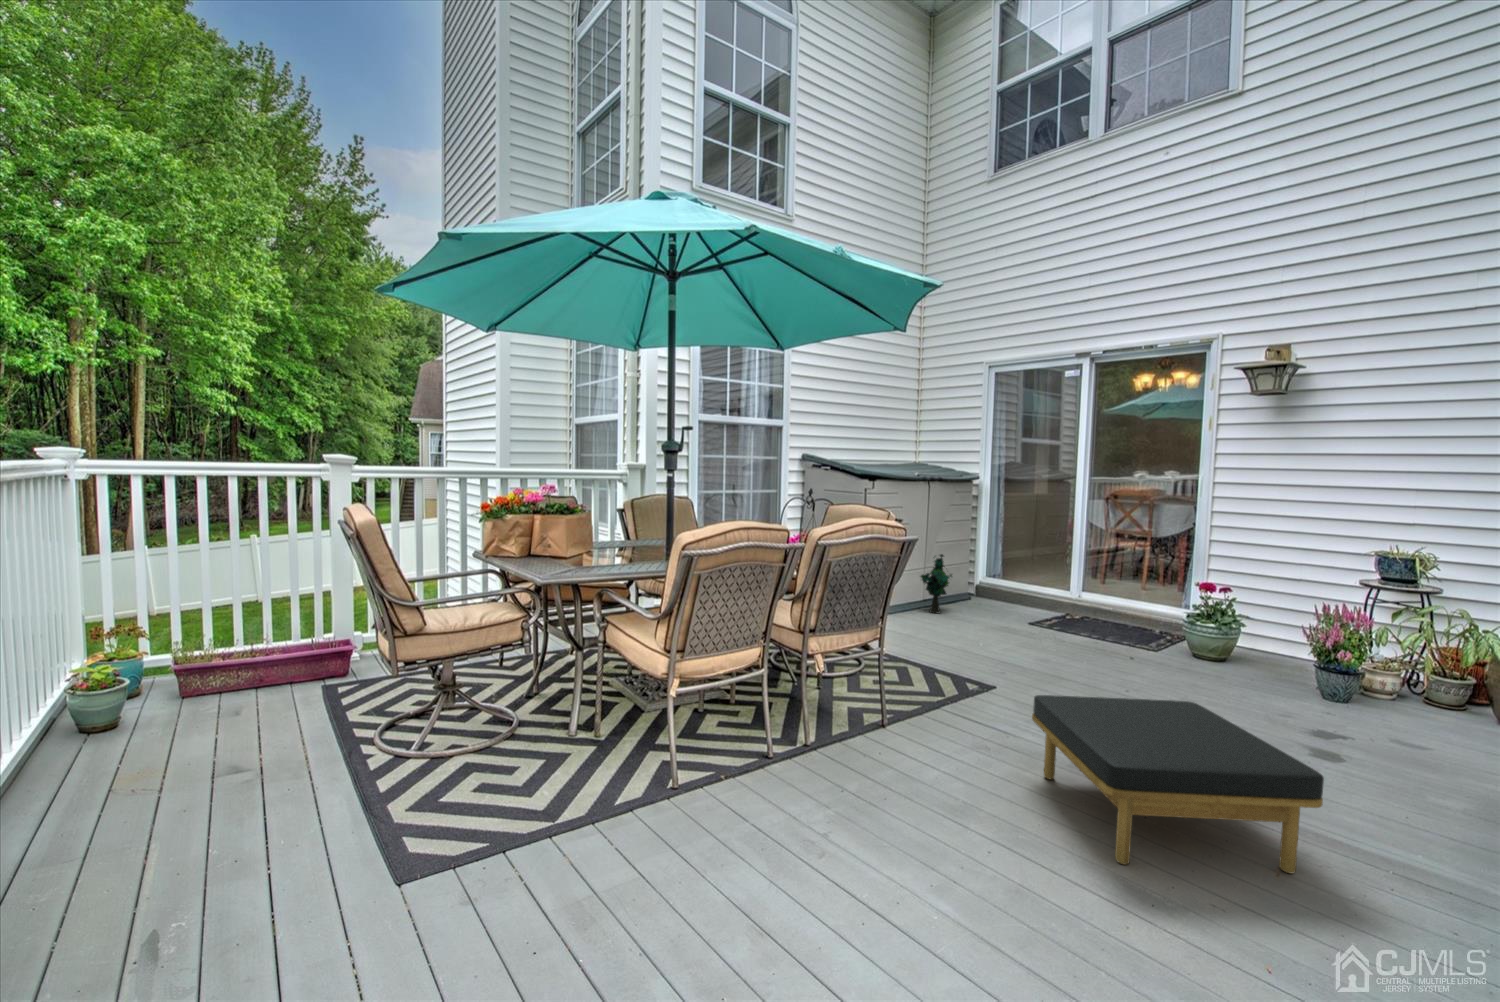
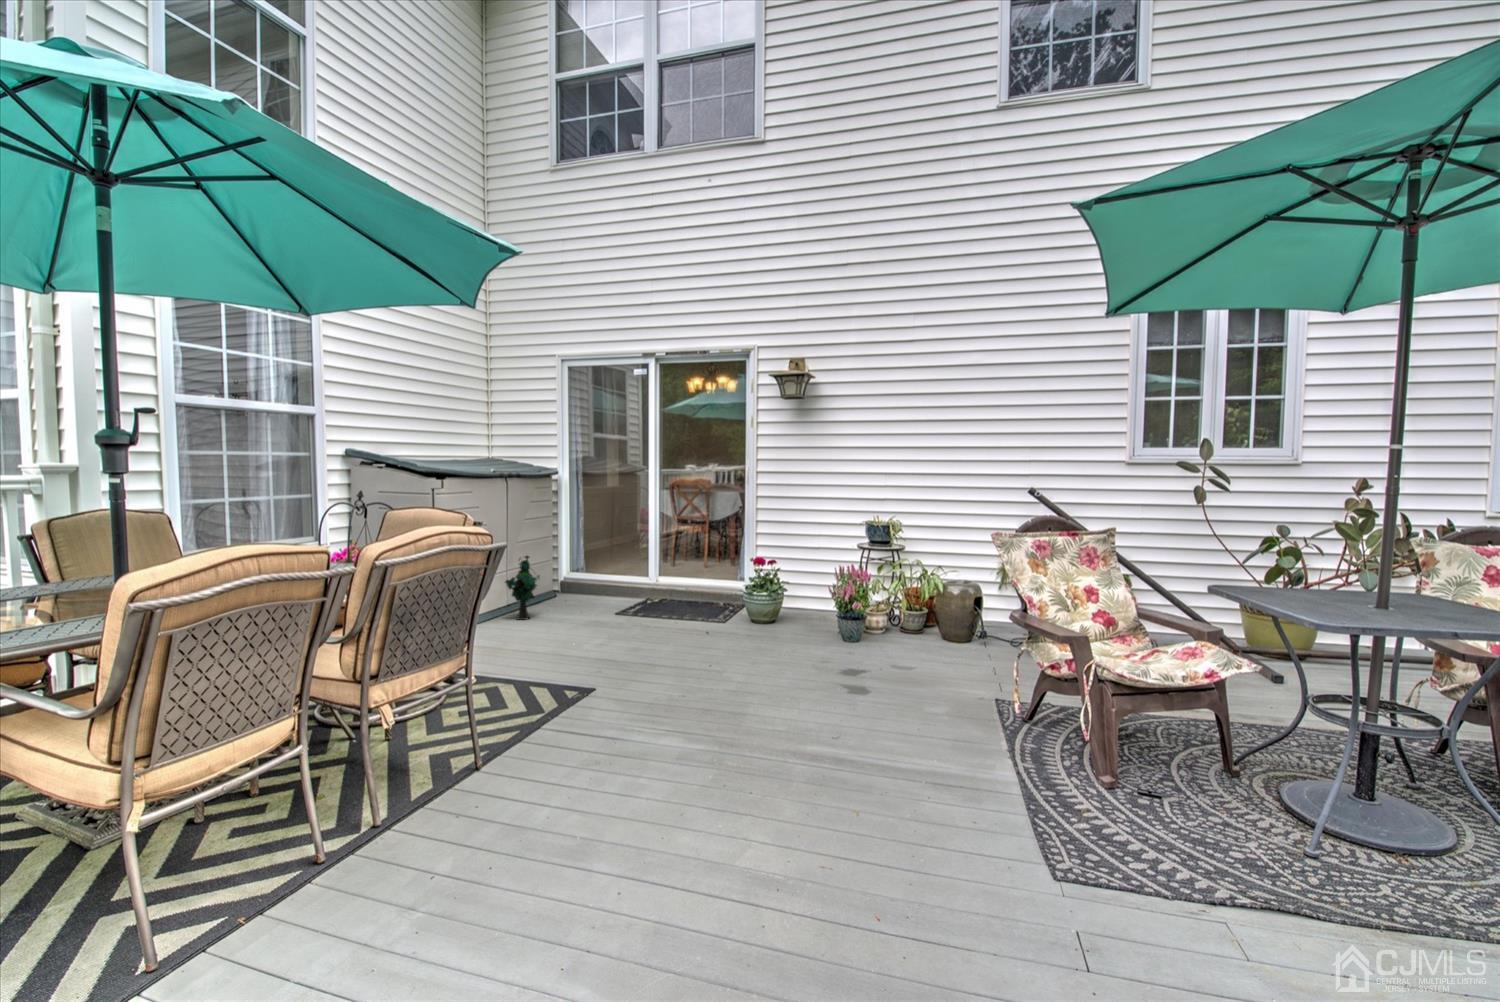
ottoman: present [1032,695,1324,873] -> none [638,670,865,844]

